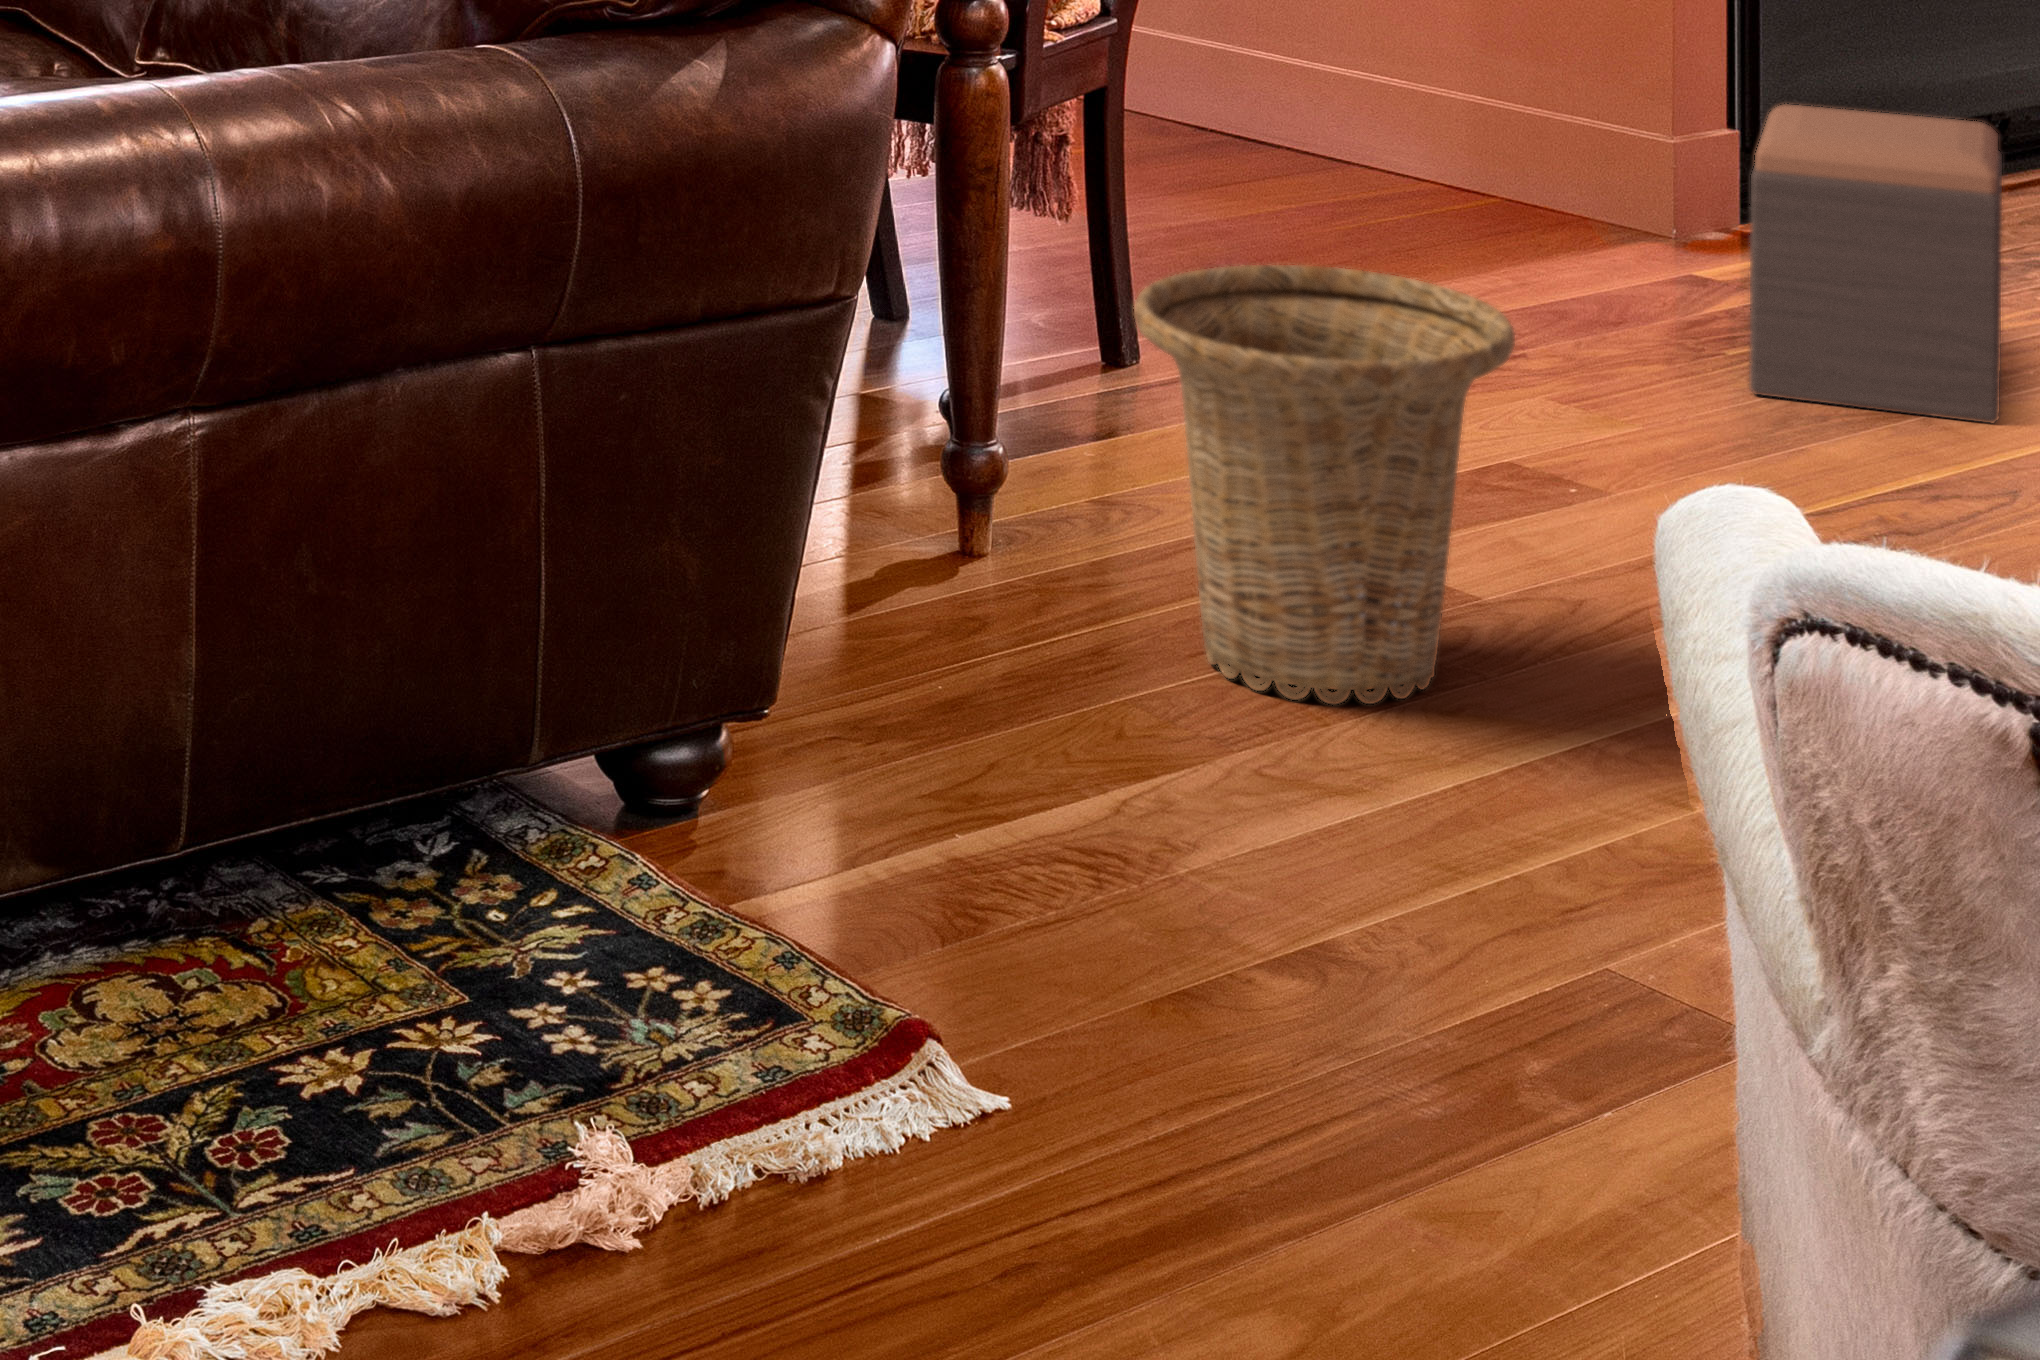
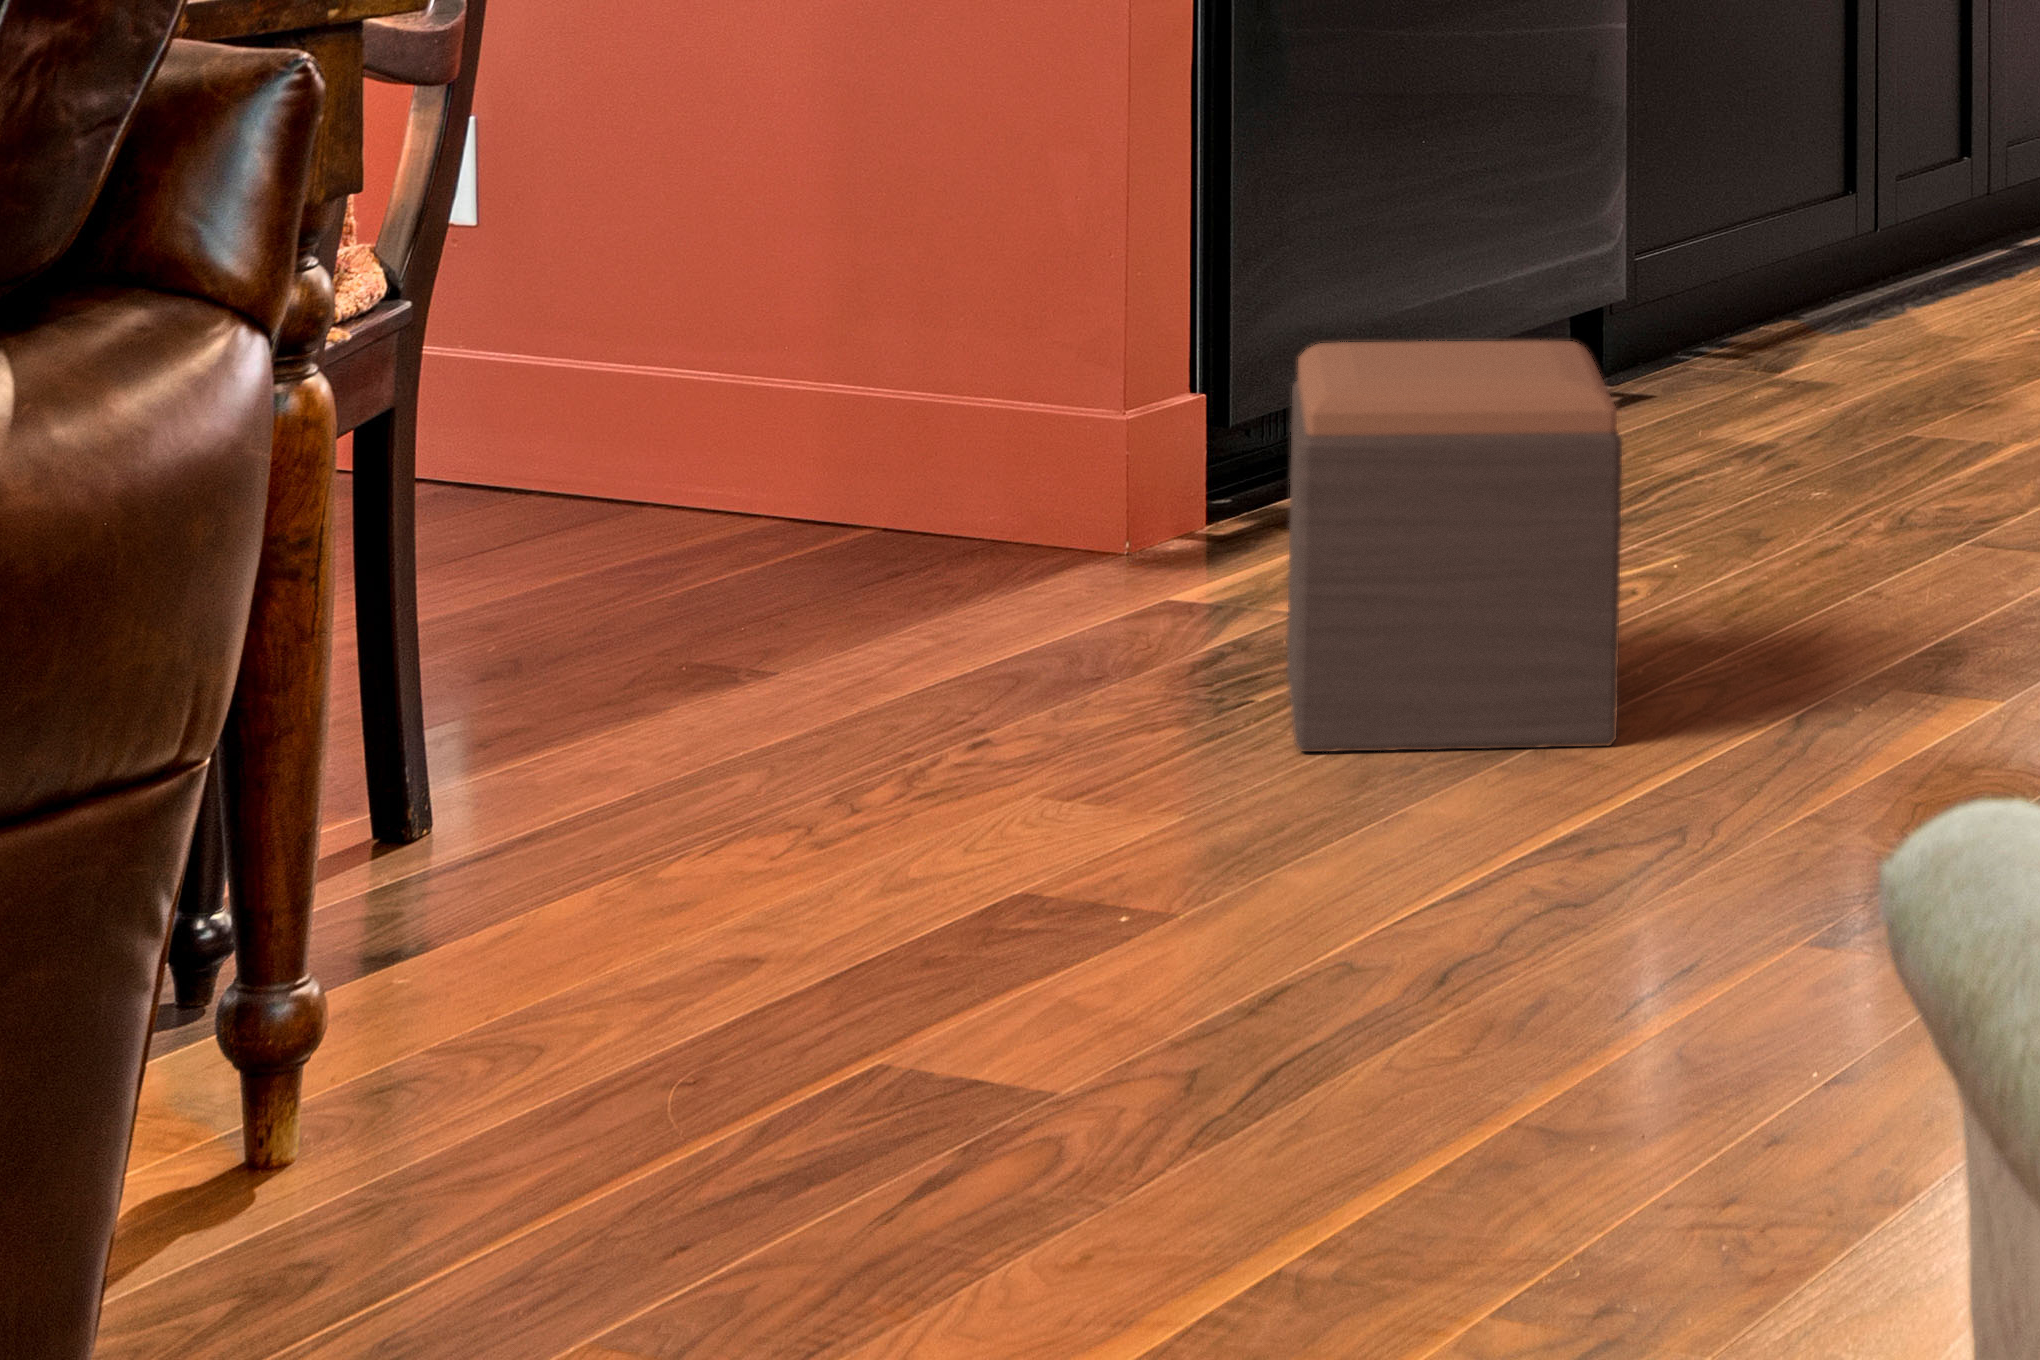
basket: present [1134,265,1515,705] -> none [575,627,1147,1288]

